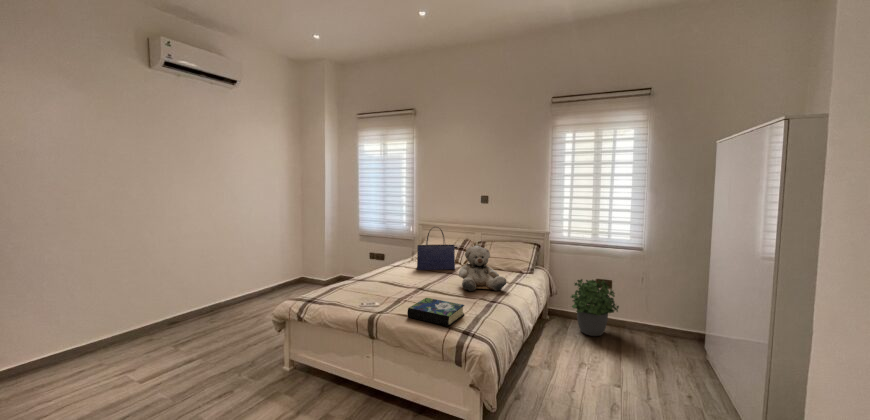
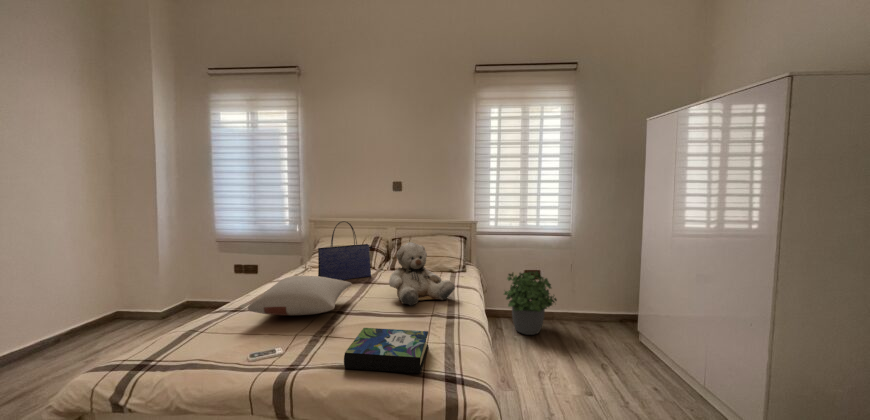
pillow: none [365,263,433,287] -> present [248,276,351,315]

